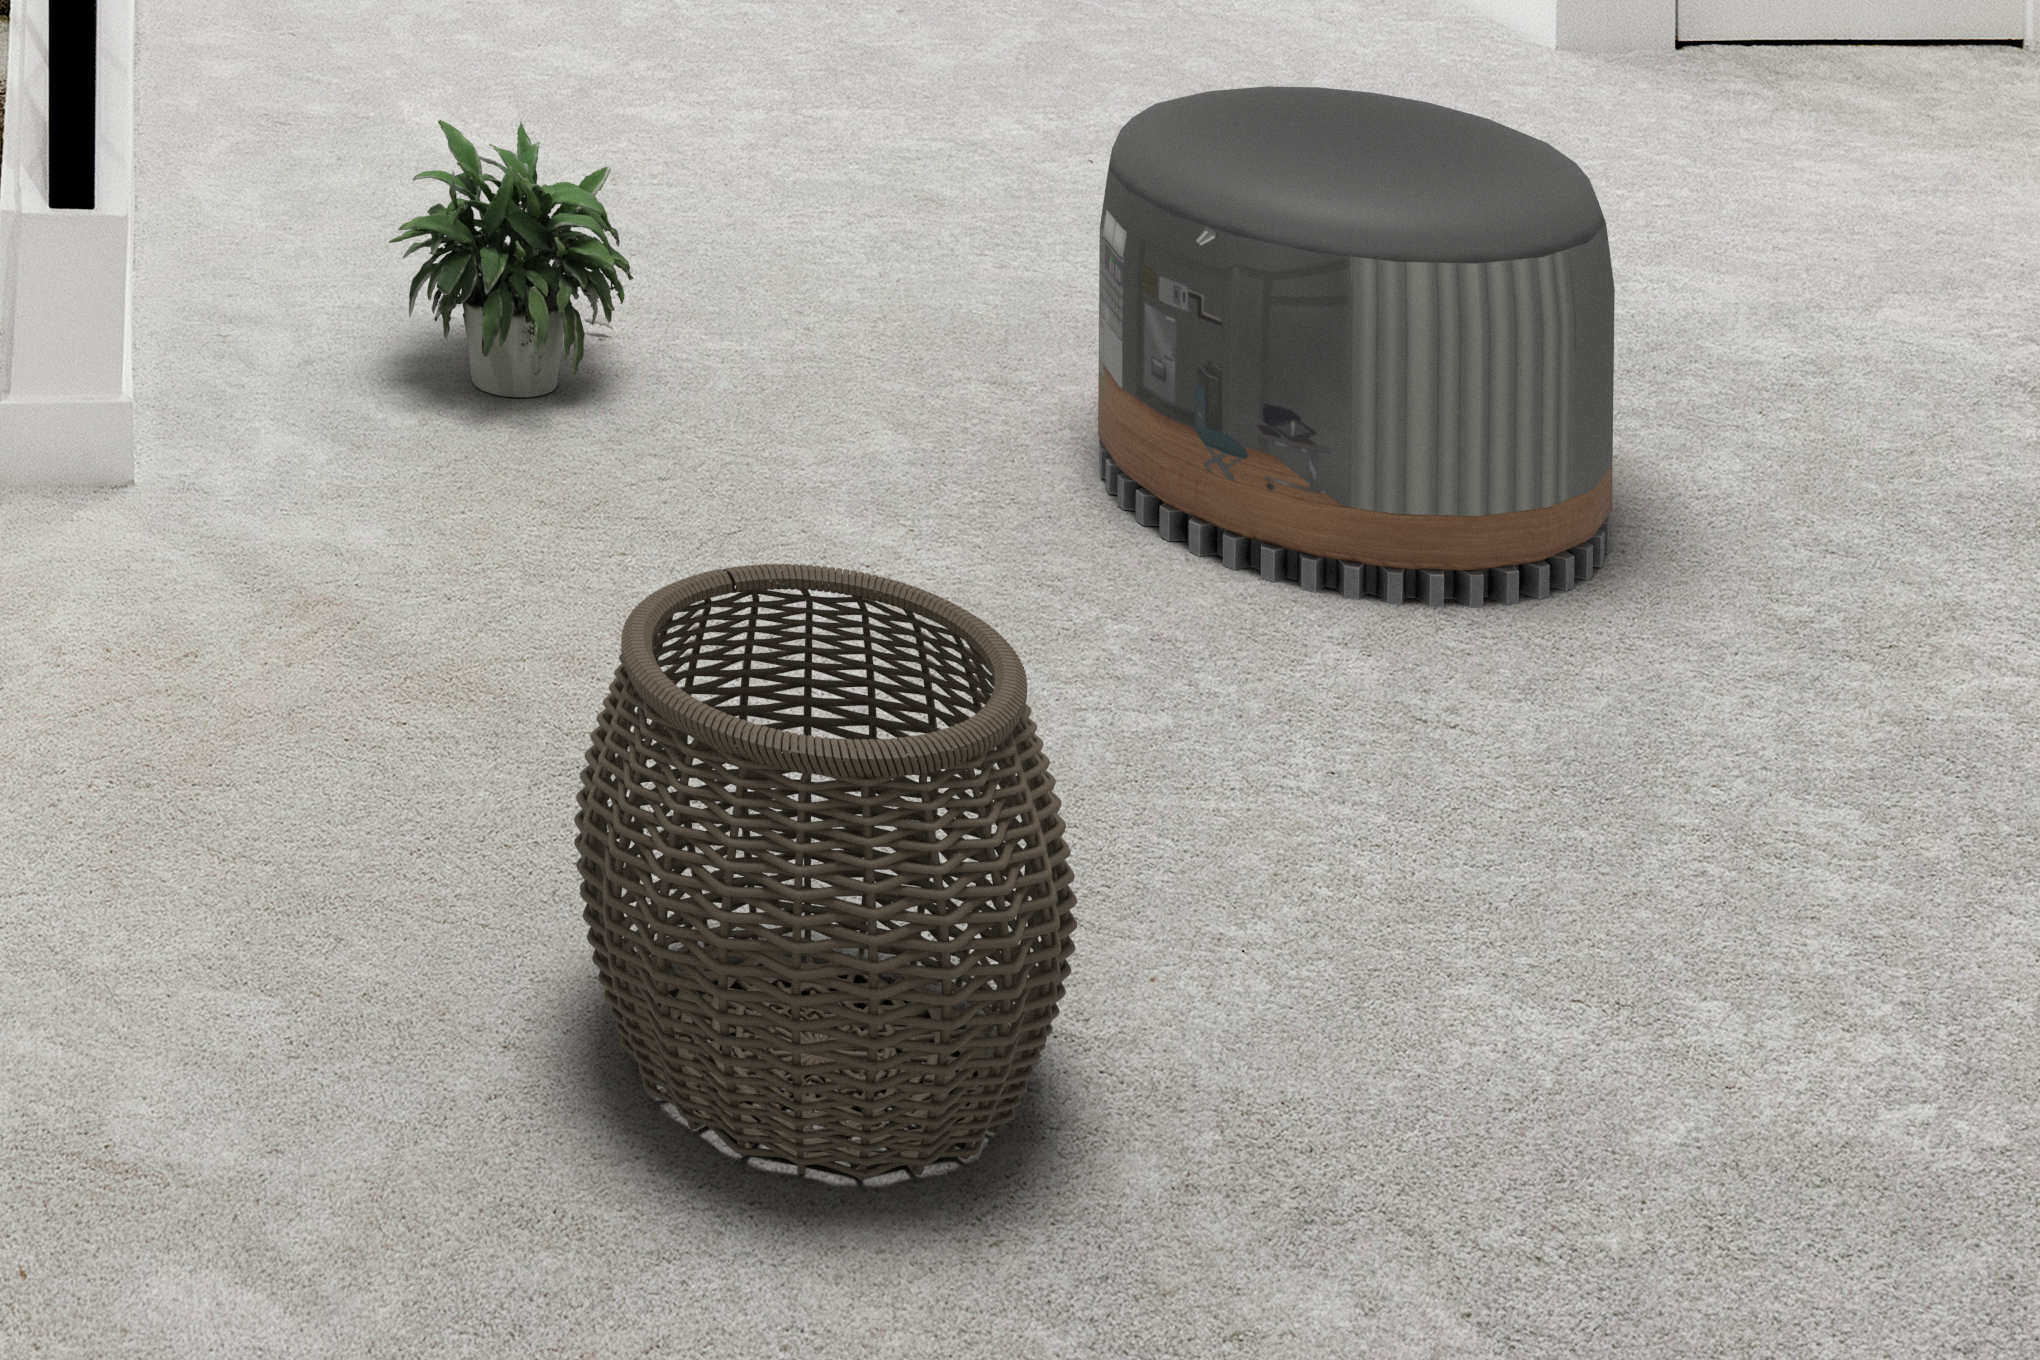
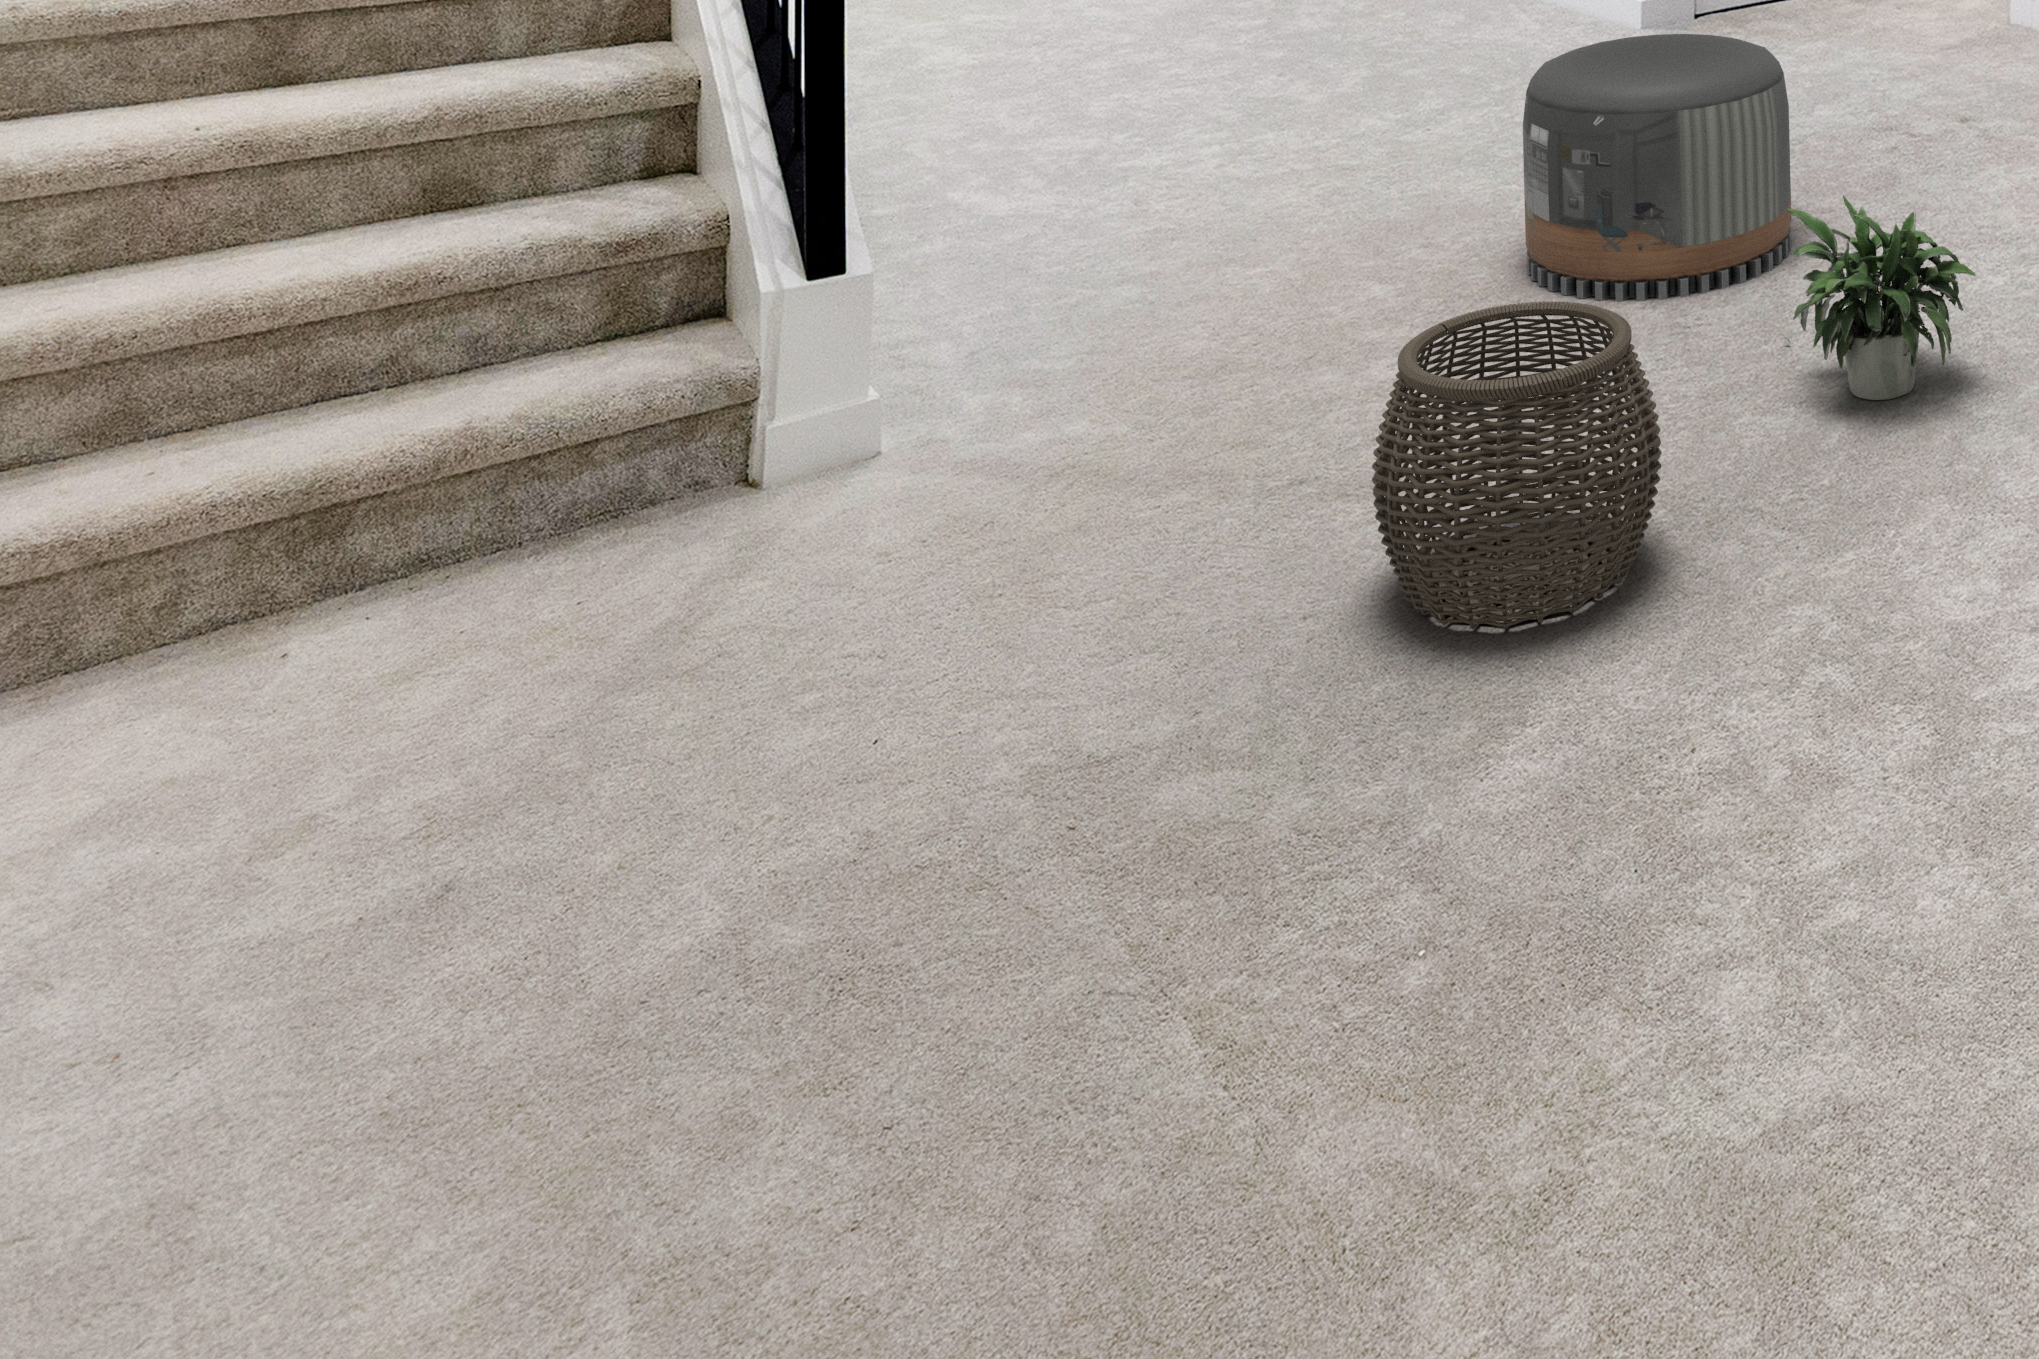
potted plant: present [389,120,633,397] -> present [1783,195,1975,400]

